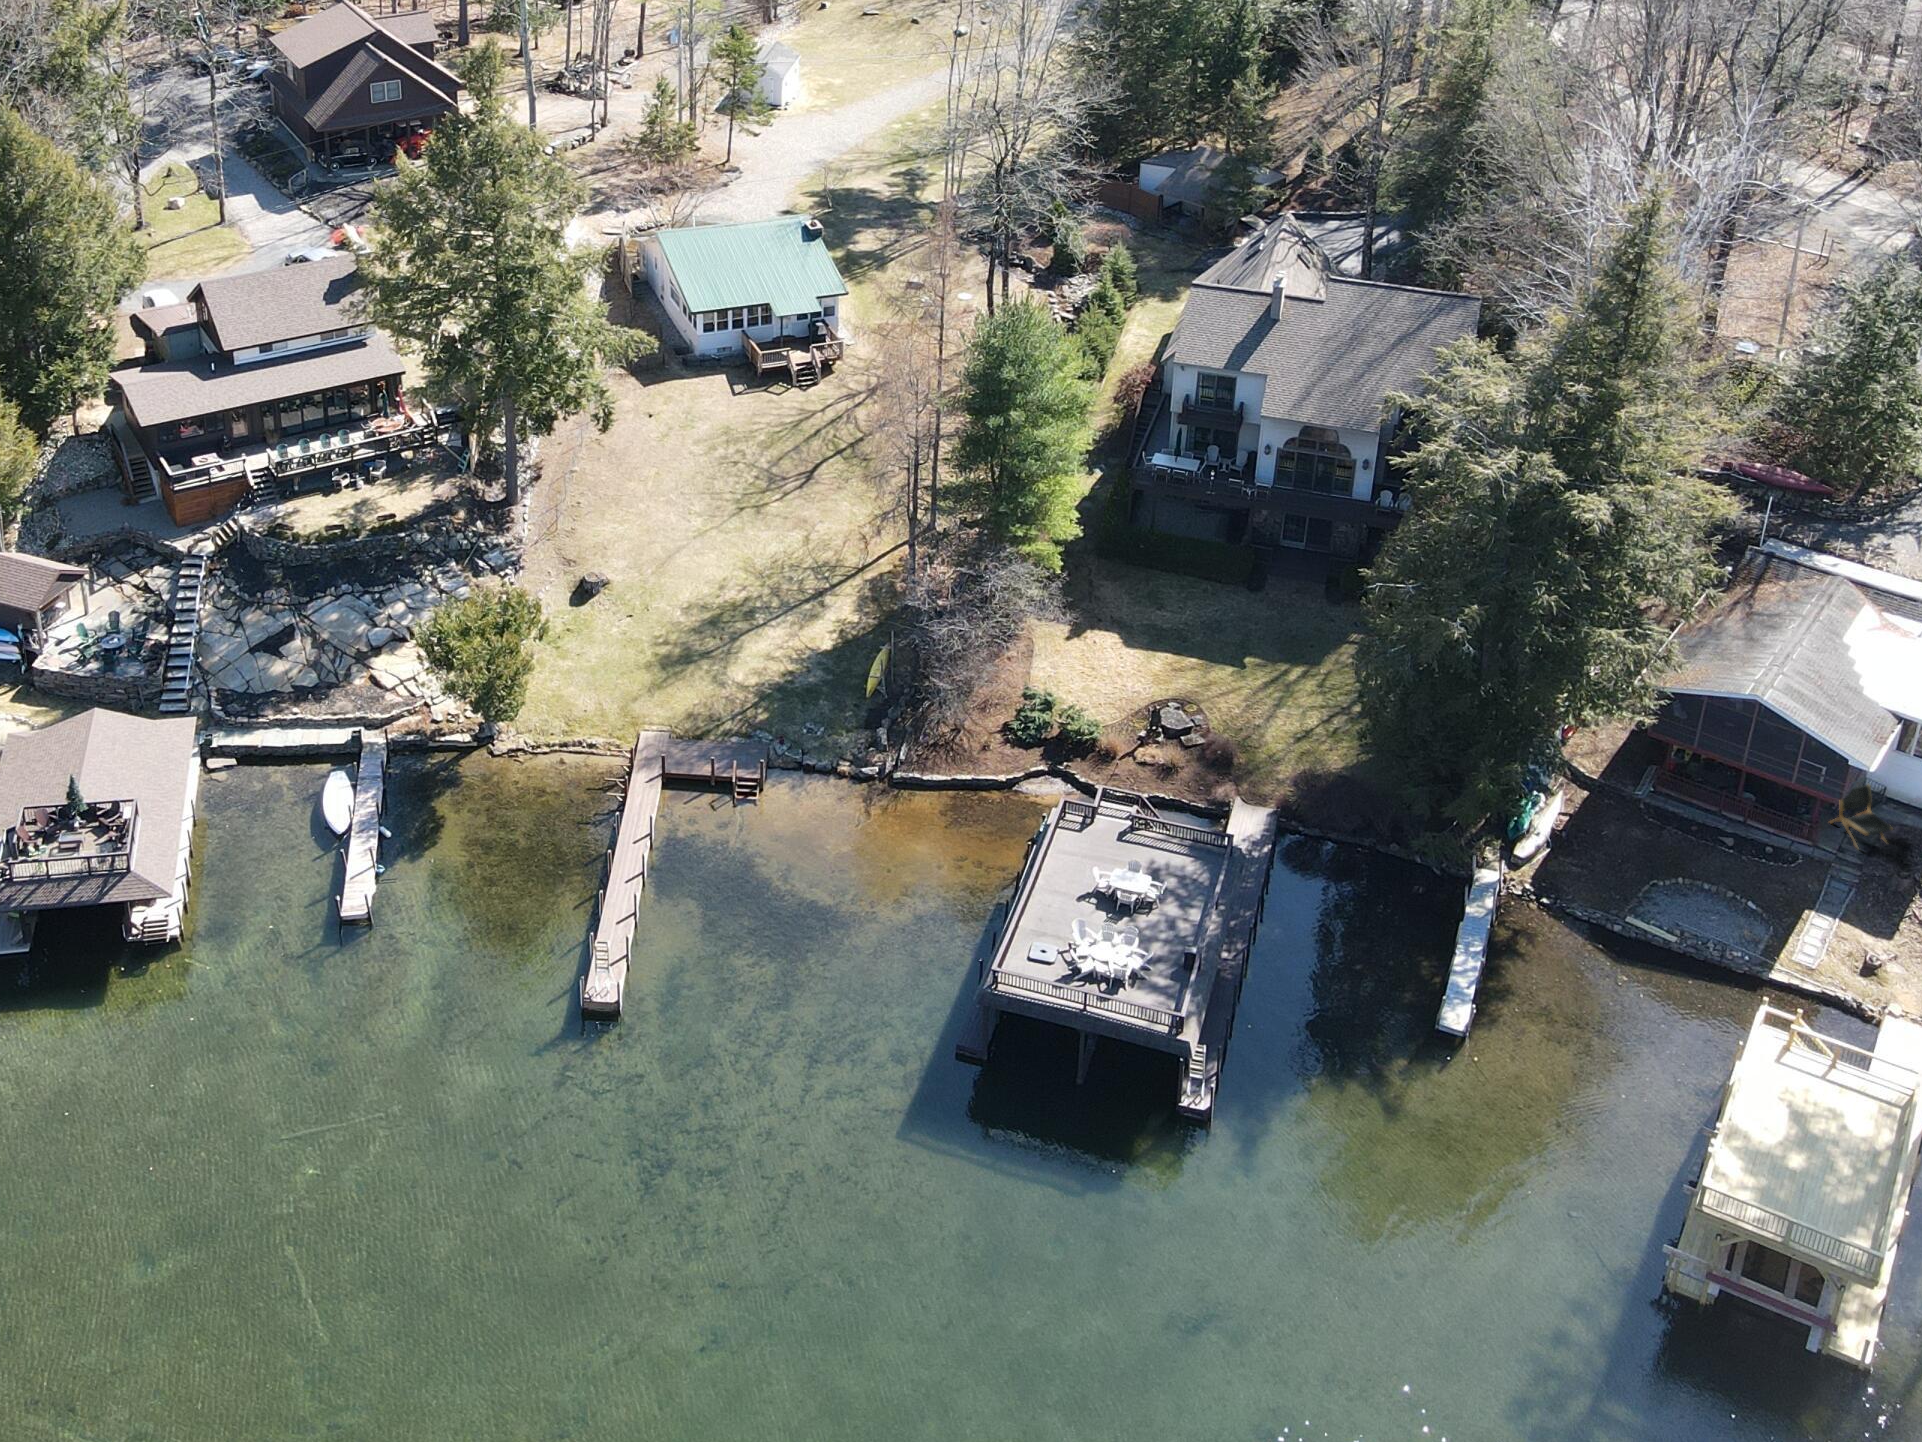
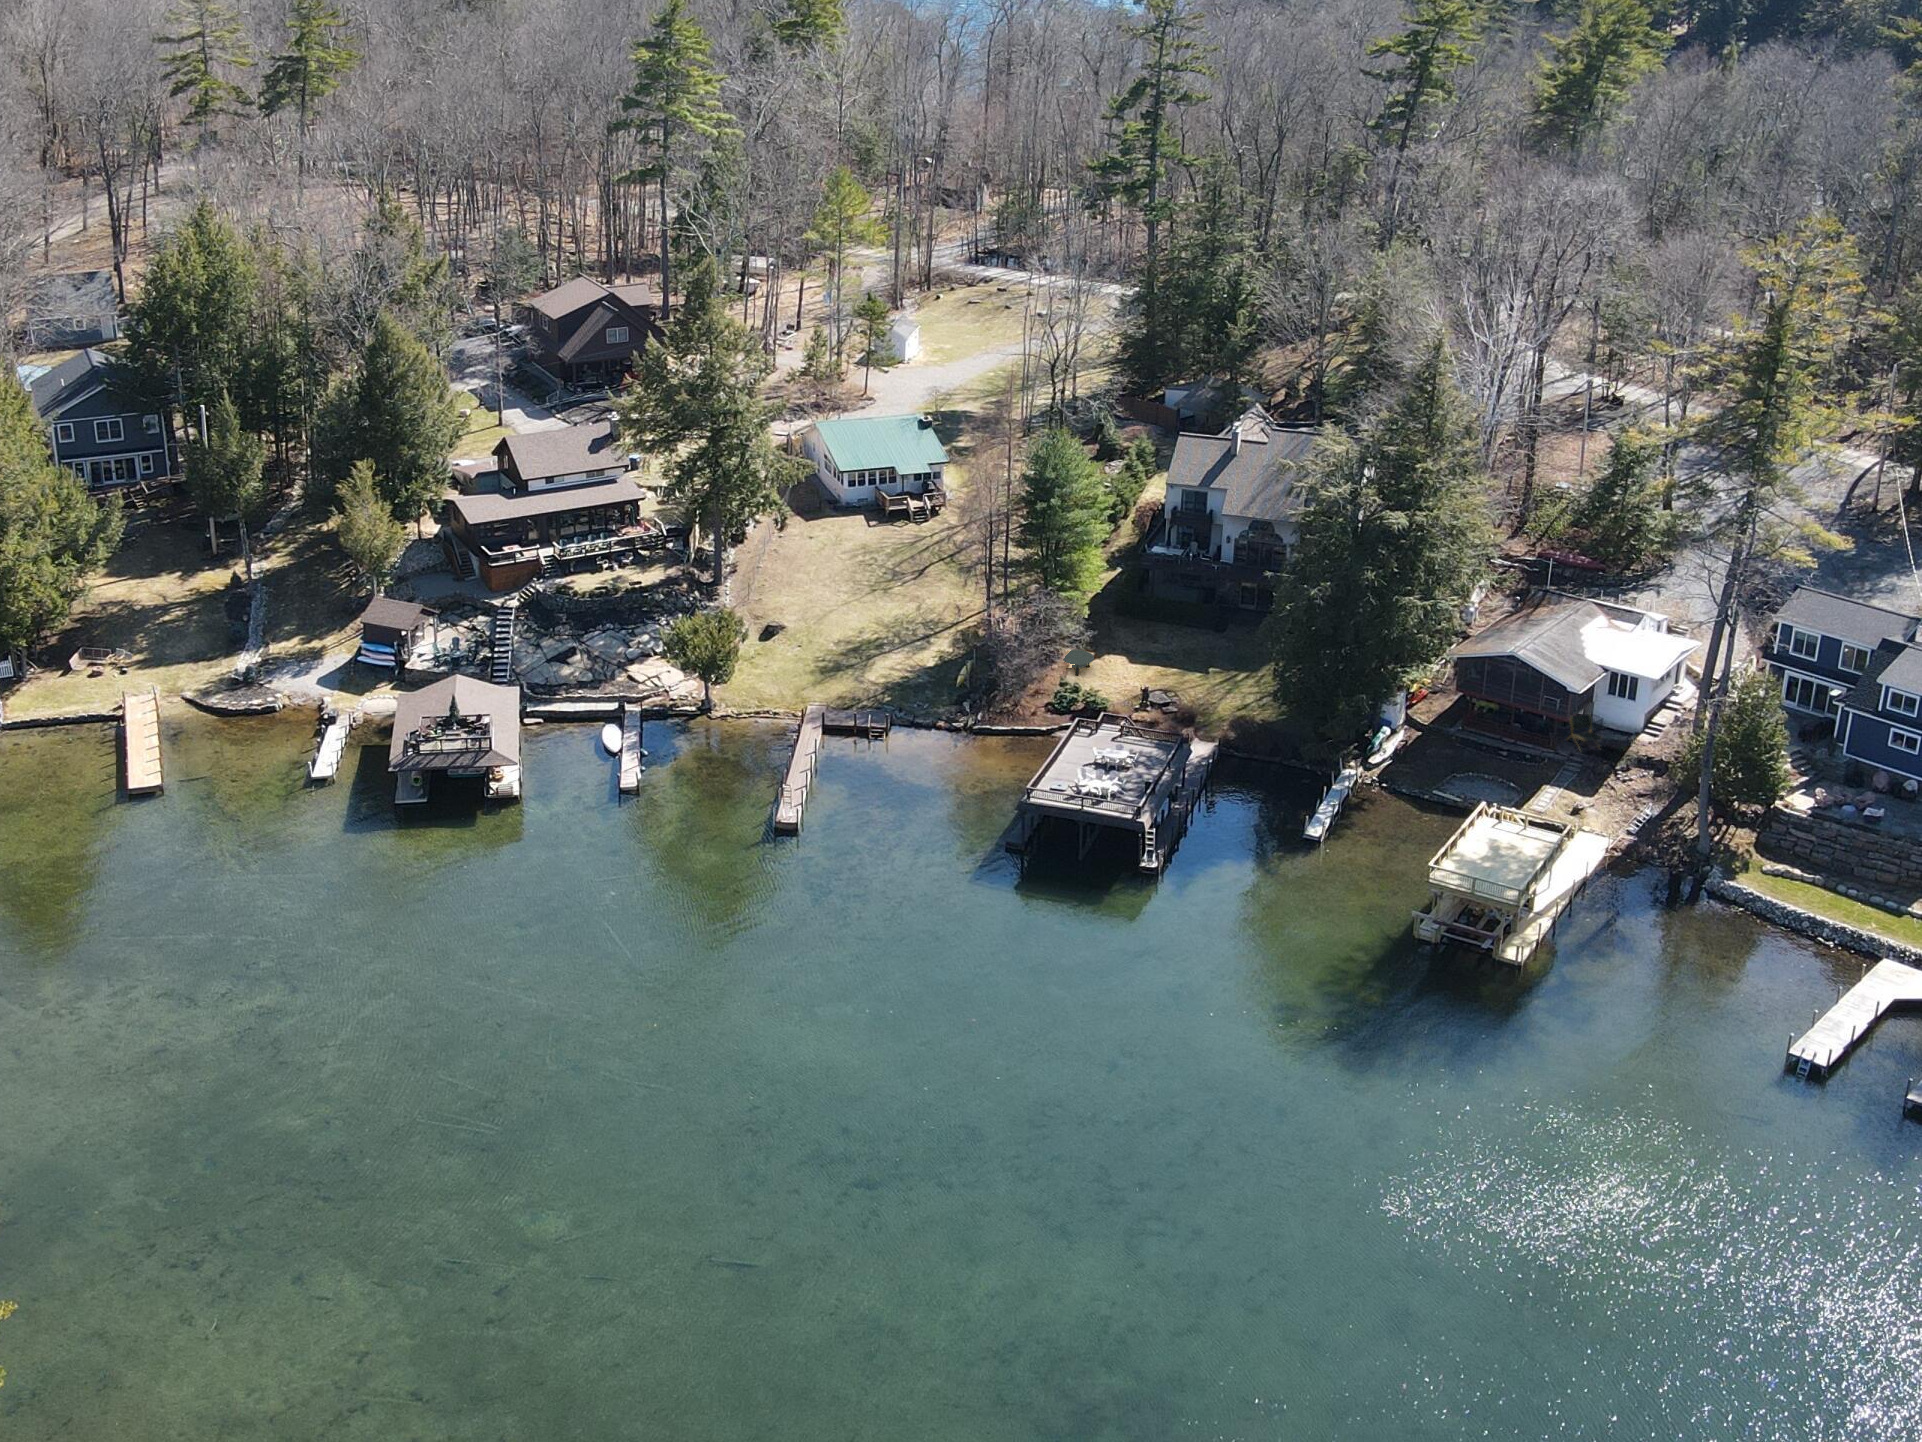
round table: none [1023,628,1073,674] -> present [1063,650,1094,676]

